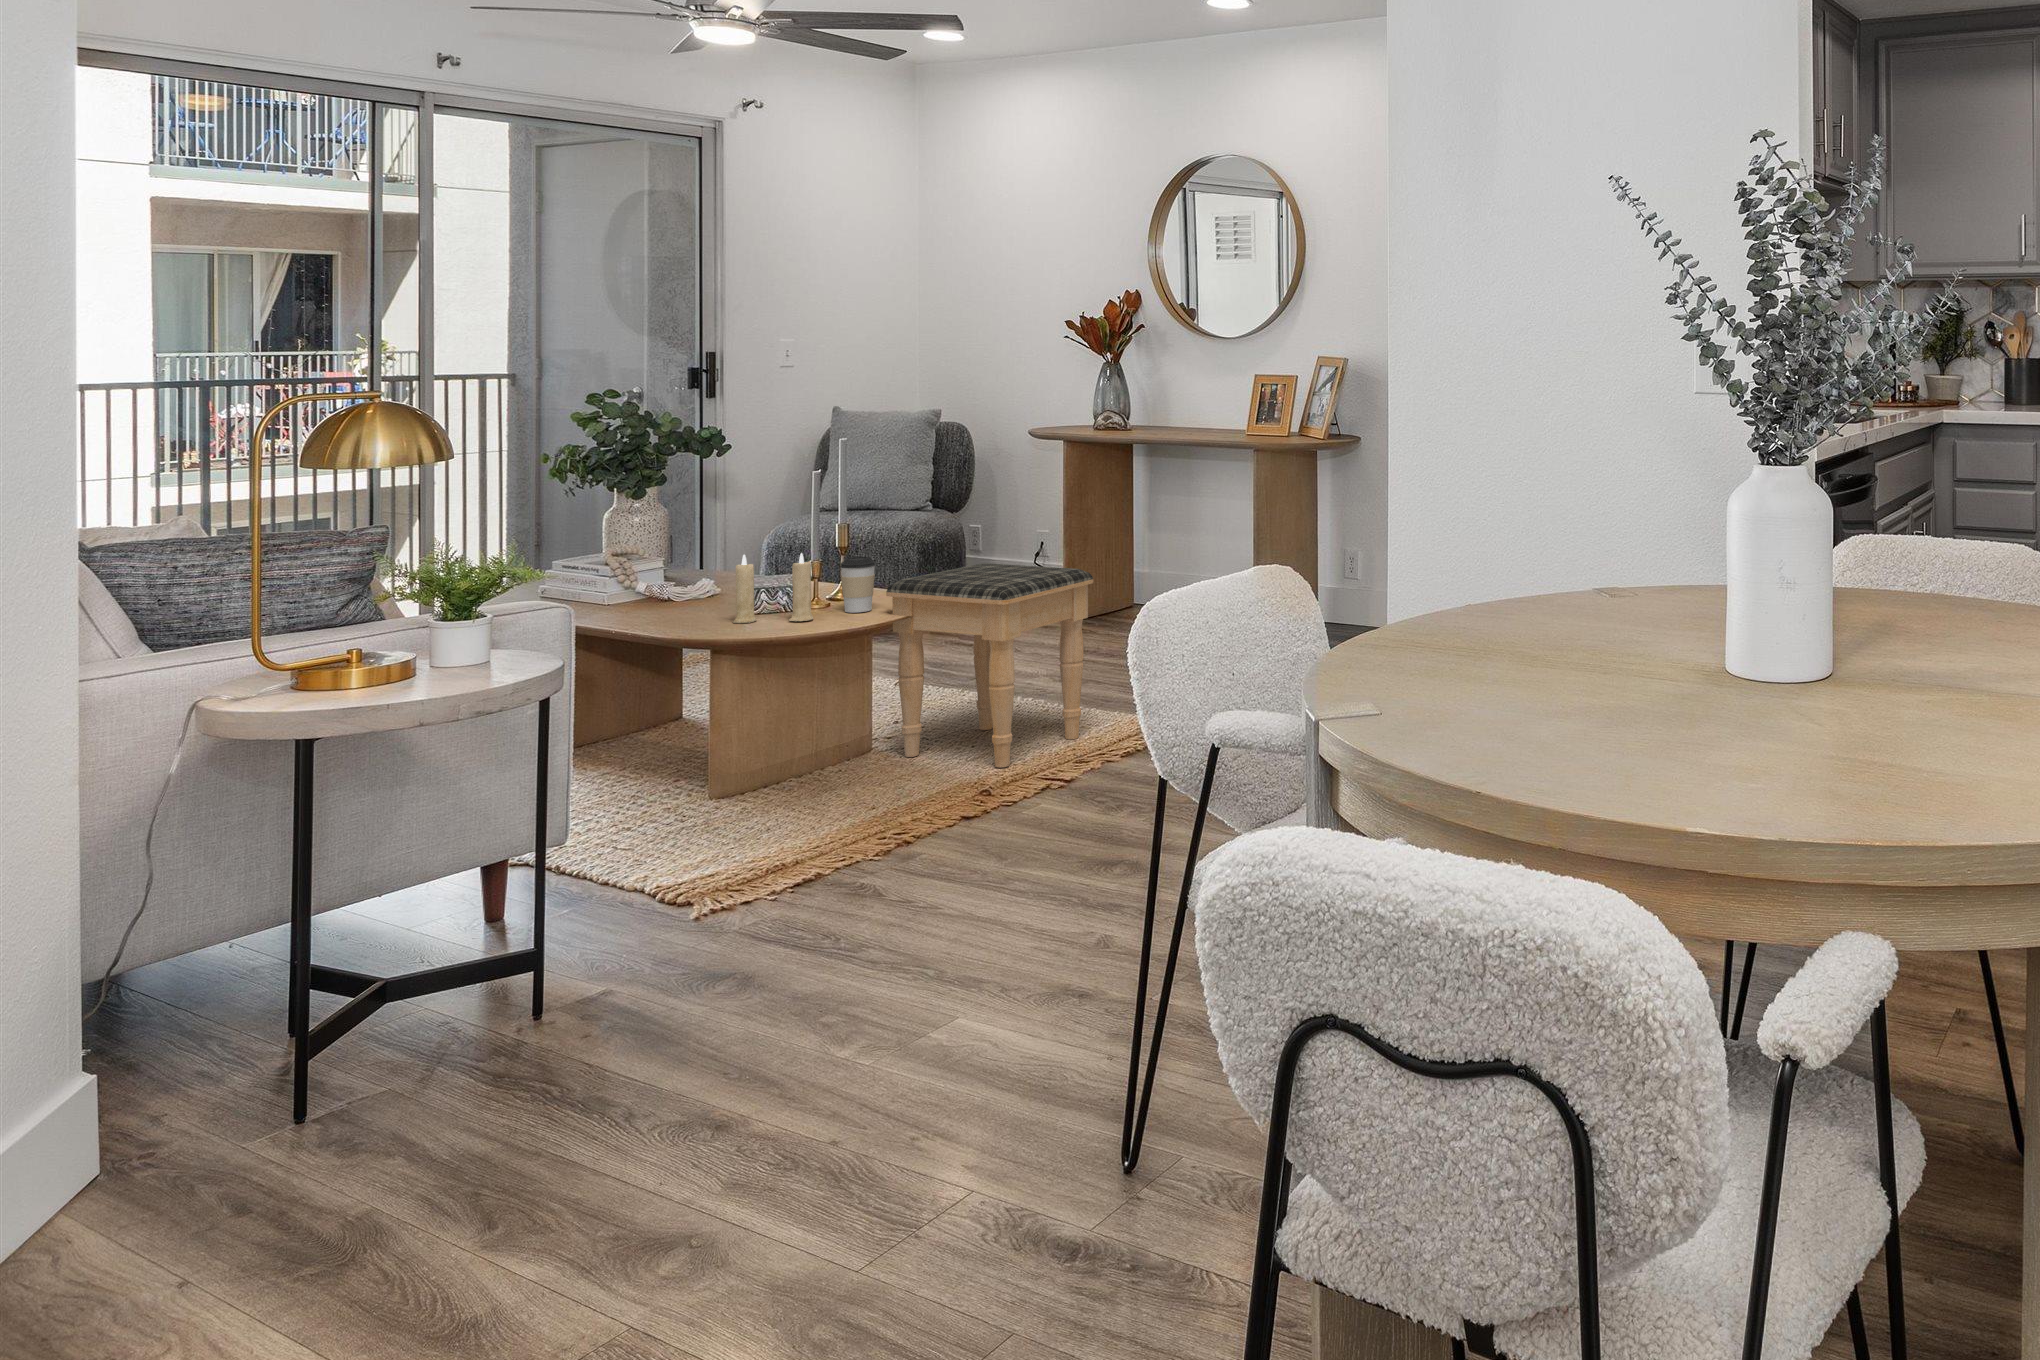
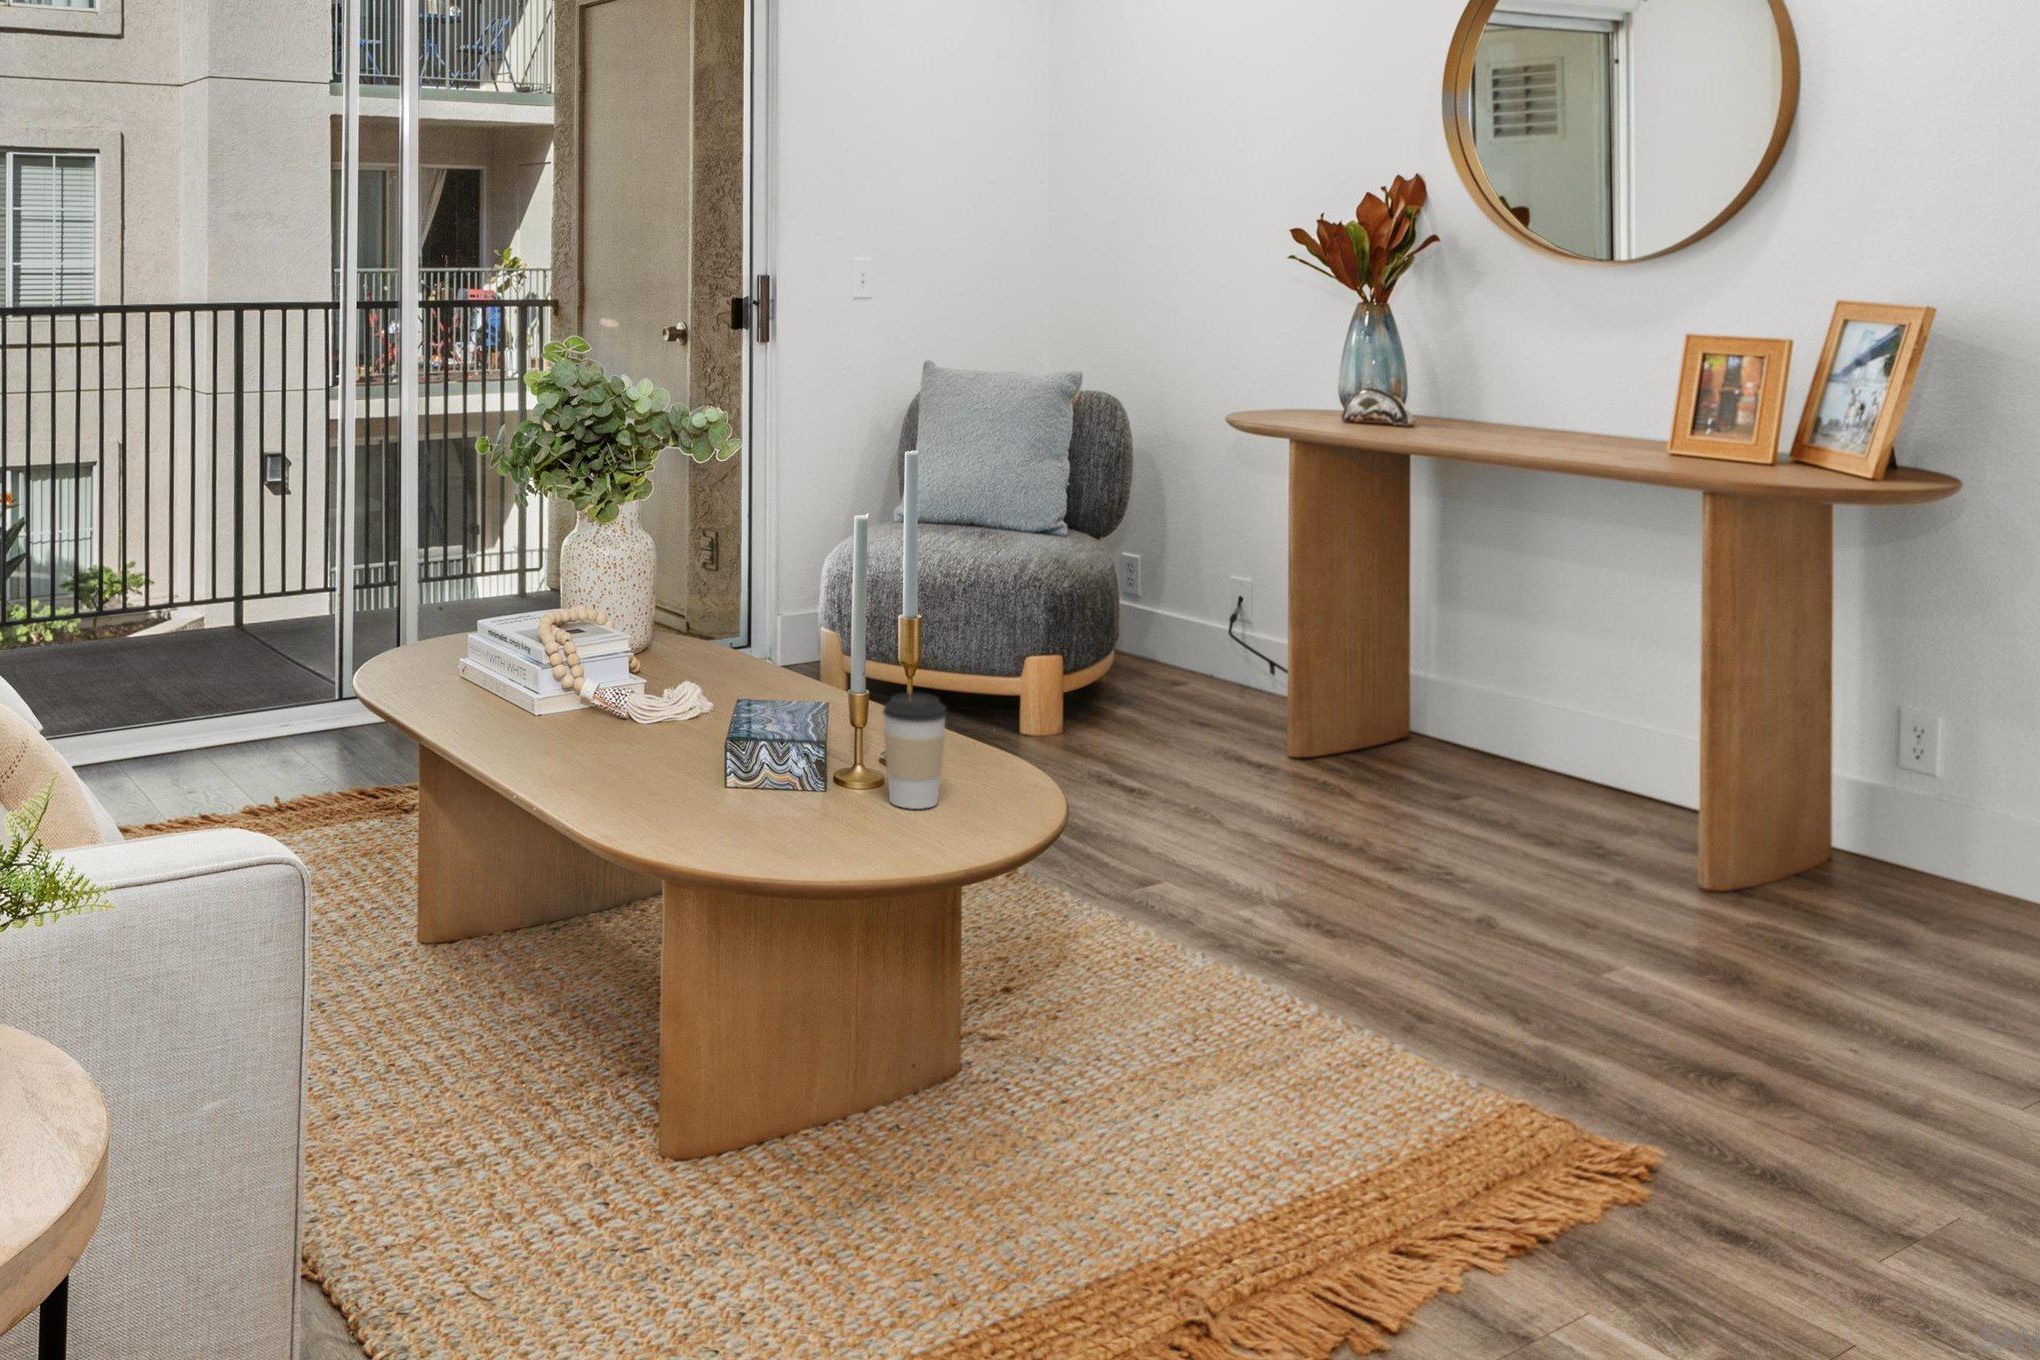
candle: present [733,553,813,623] -> none [692,668,830,821]
footstool: present [886,563,1093,768] -> none [964,721,1395,1223]

